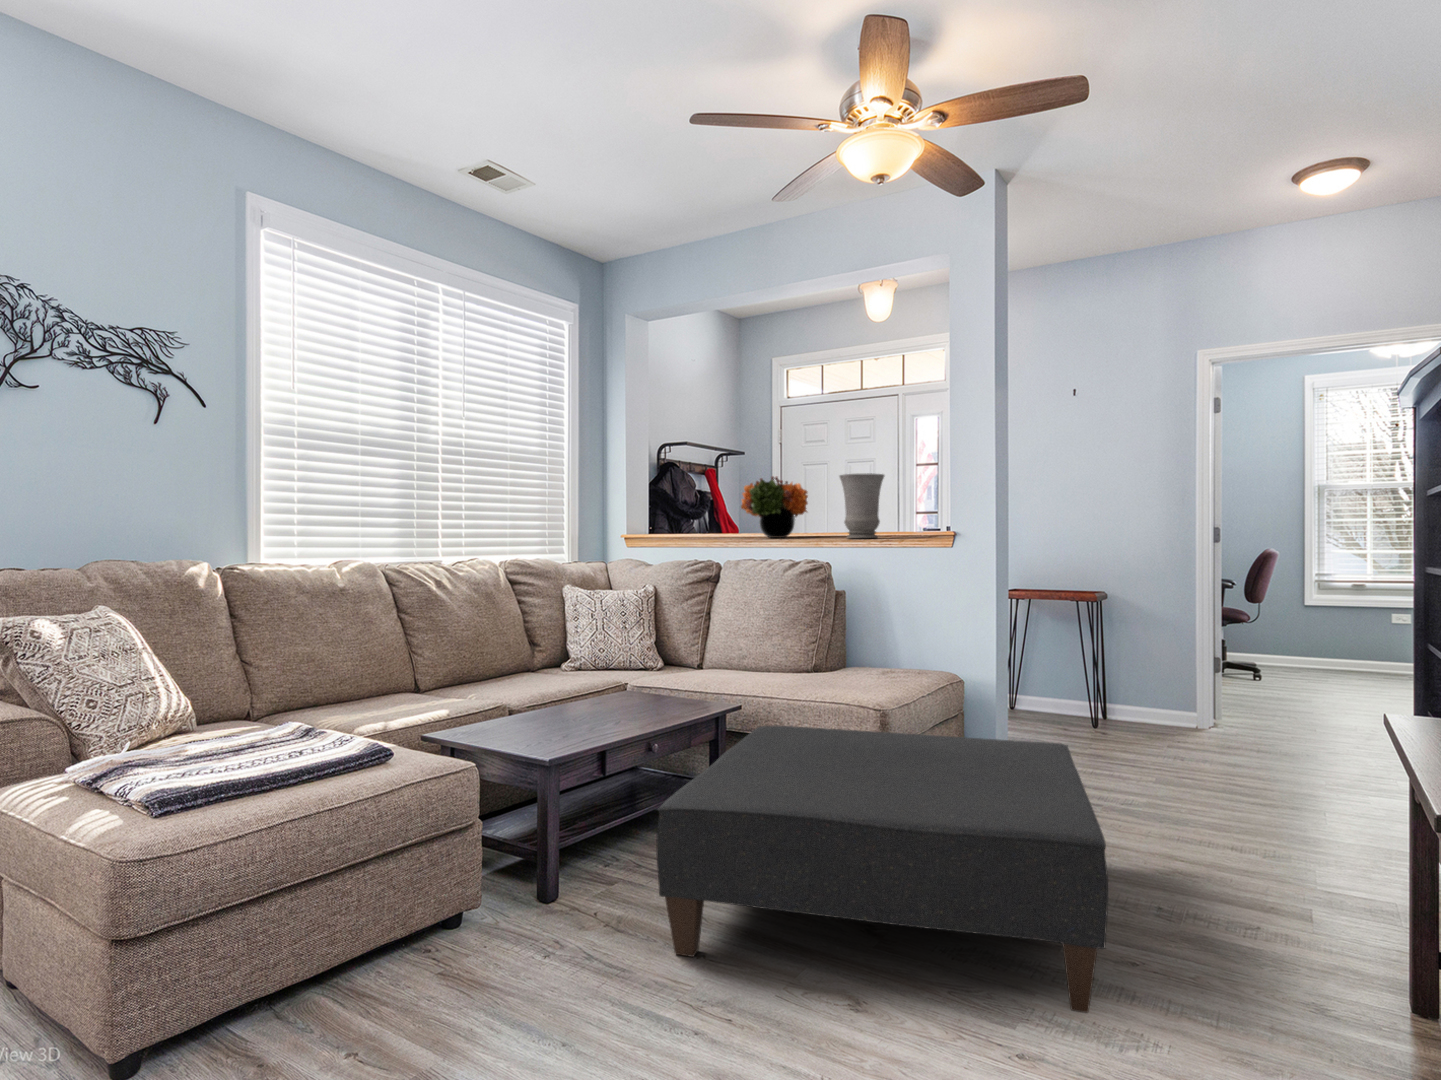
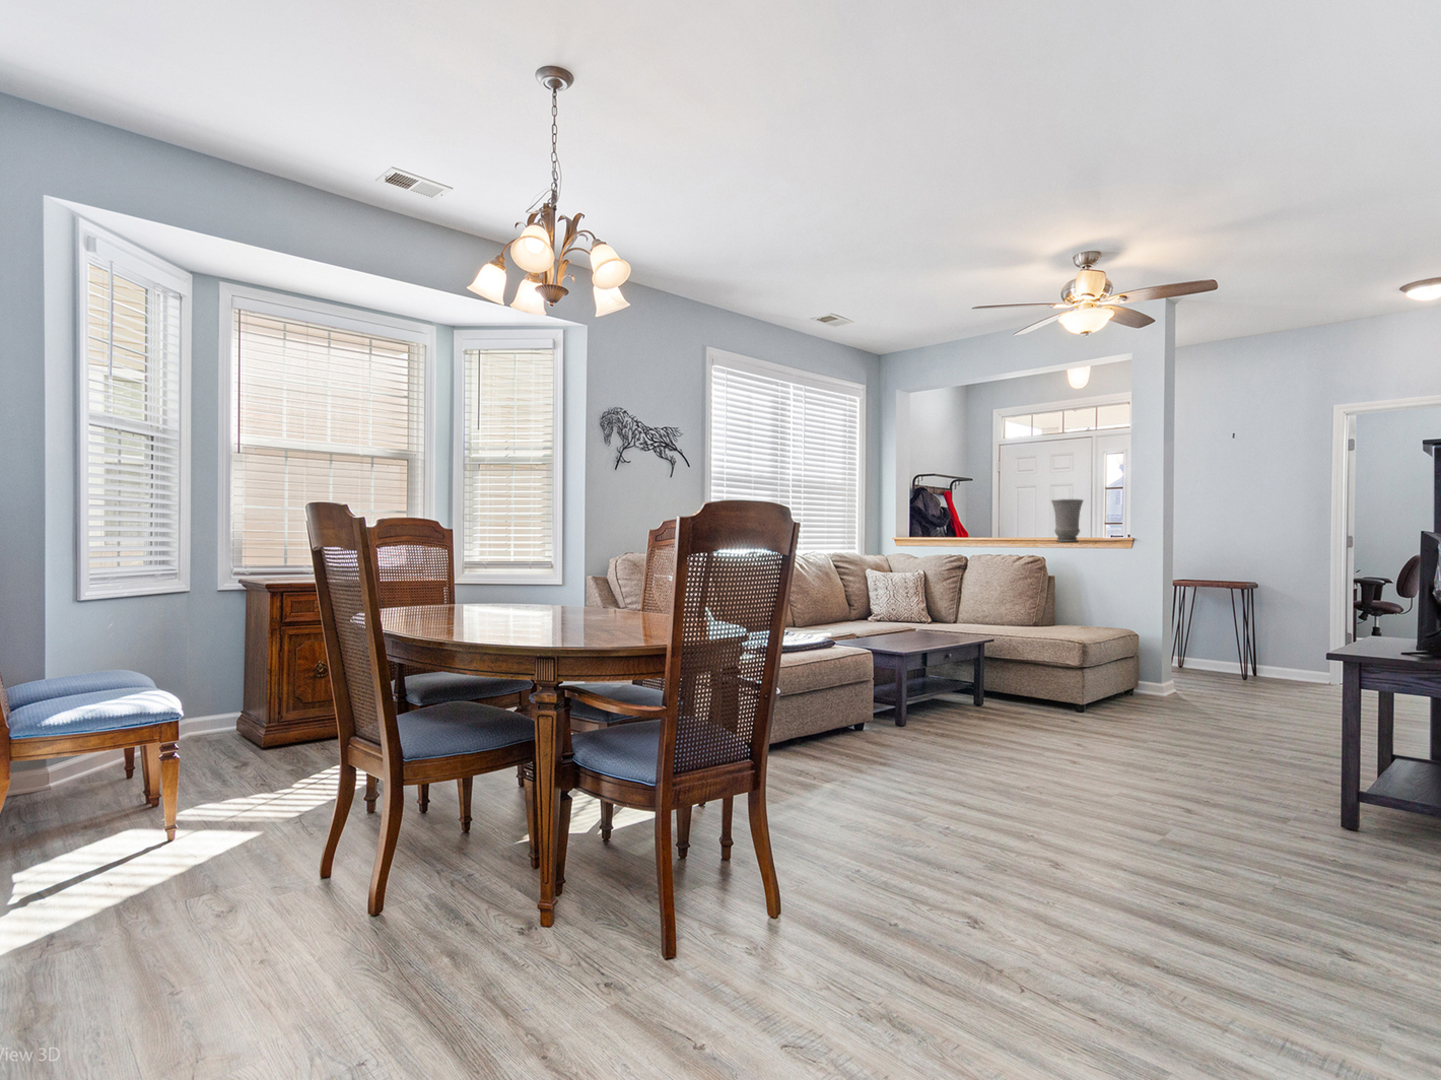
flower arrangement: present [741,476,808,538] -> none [980,500,1029,541]
ottoman: present [656,726,1108,1013] -> none [966,650,1209,779]

